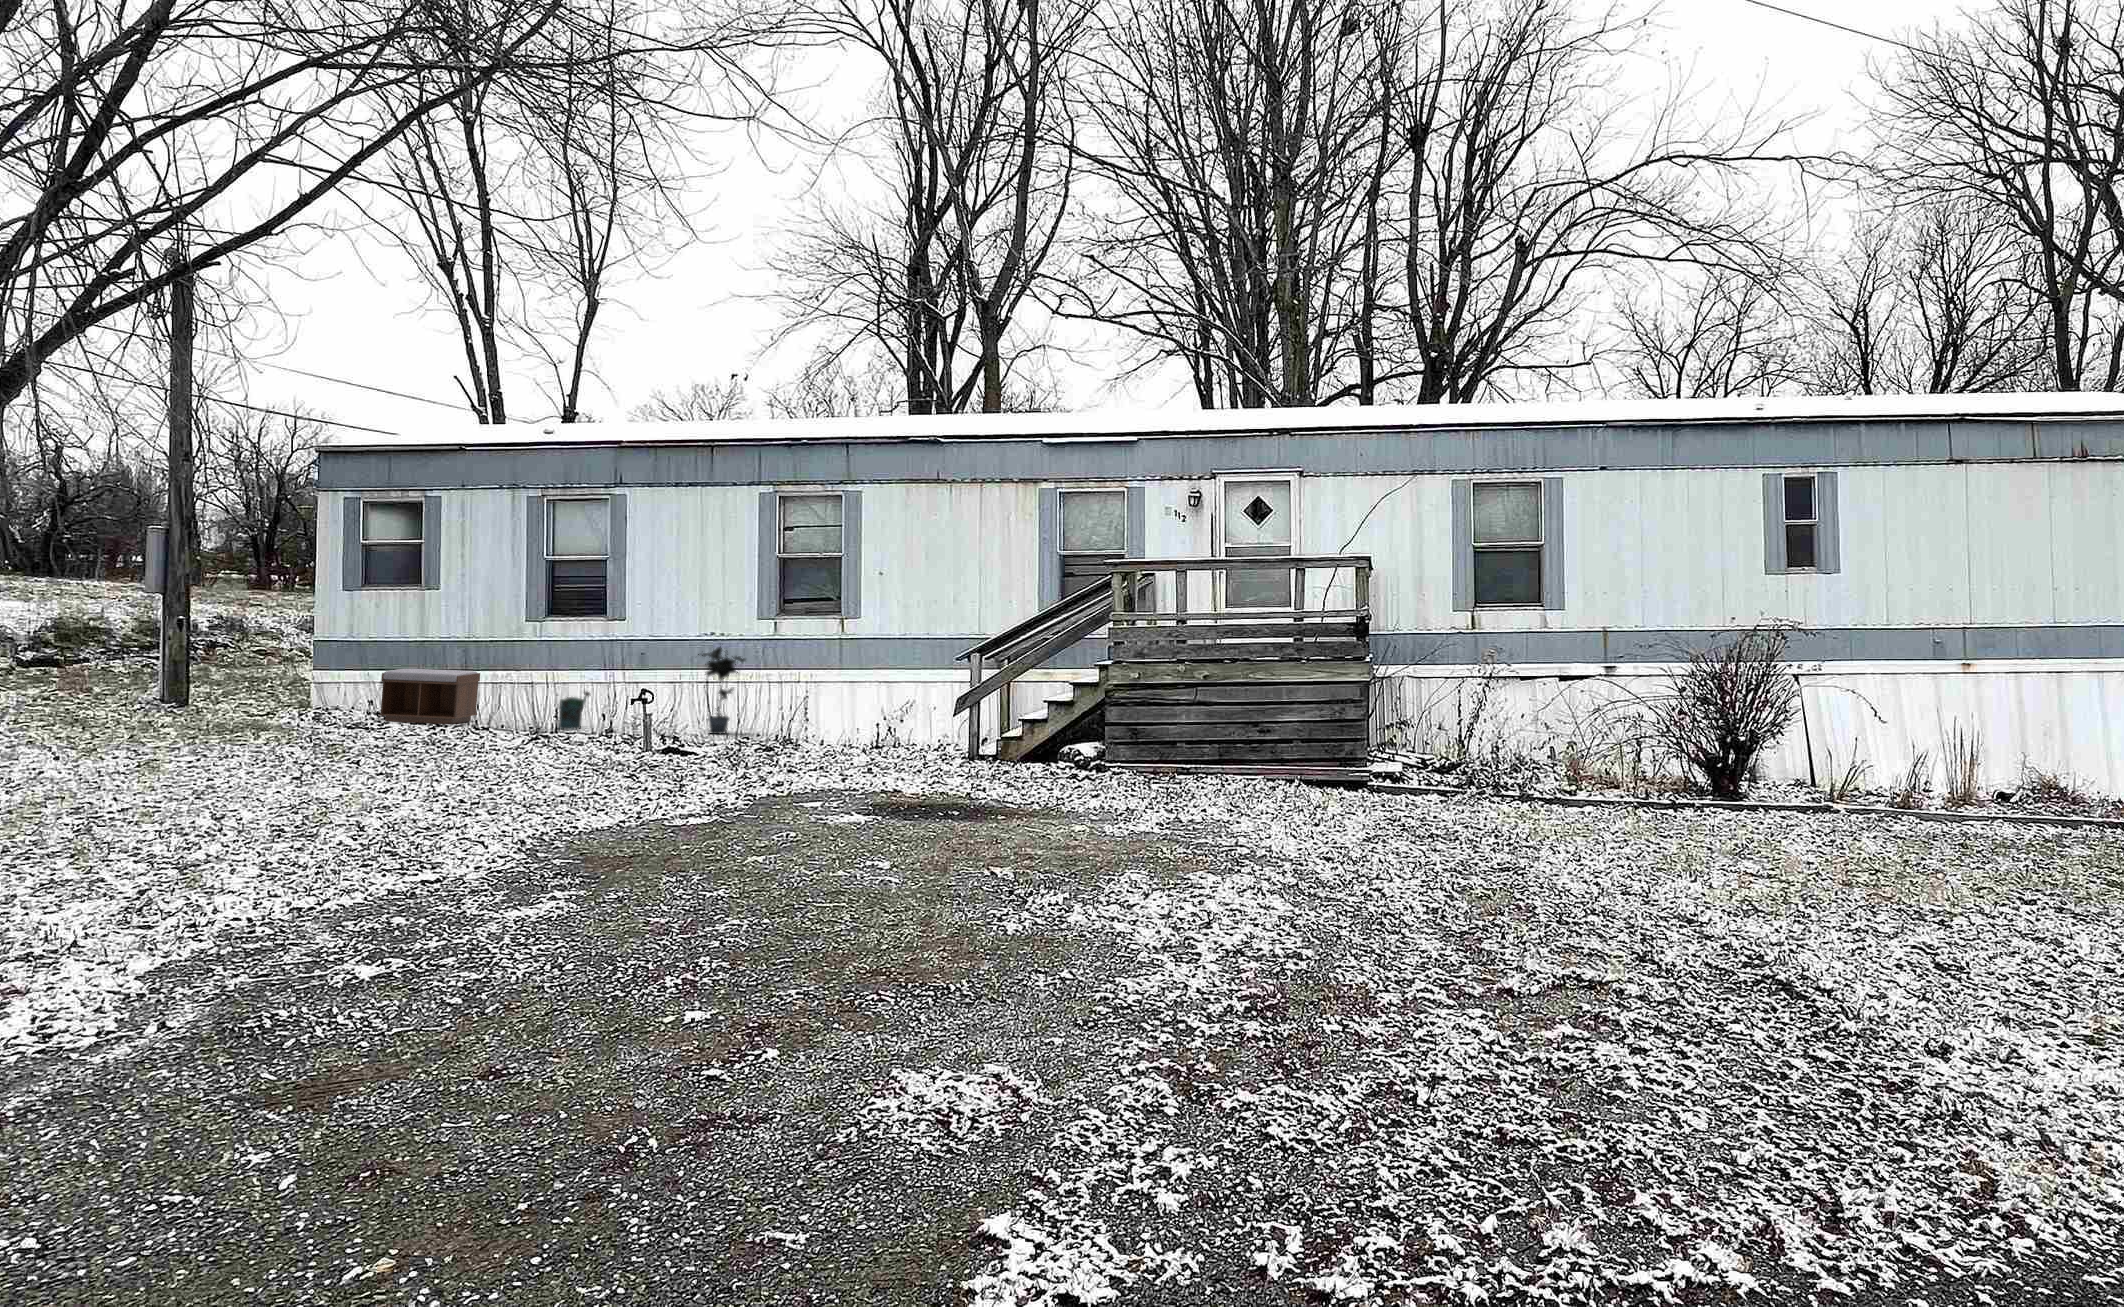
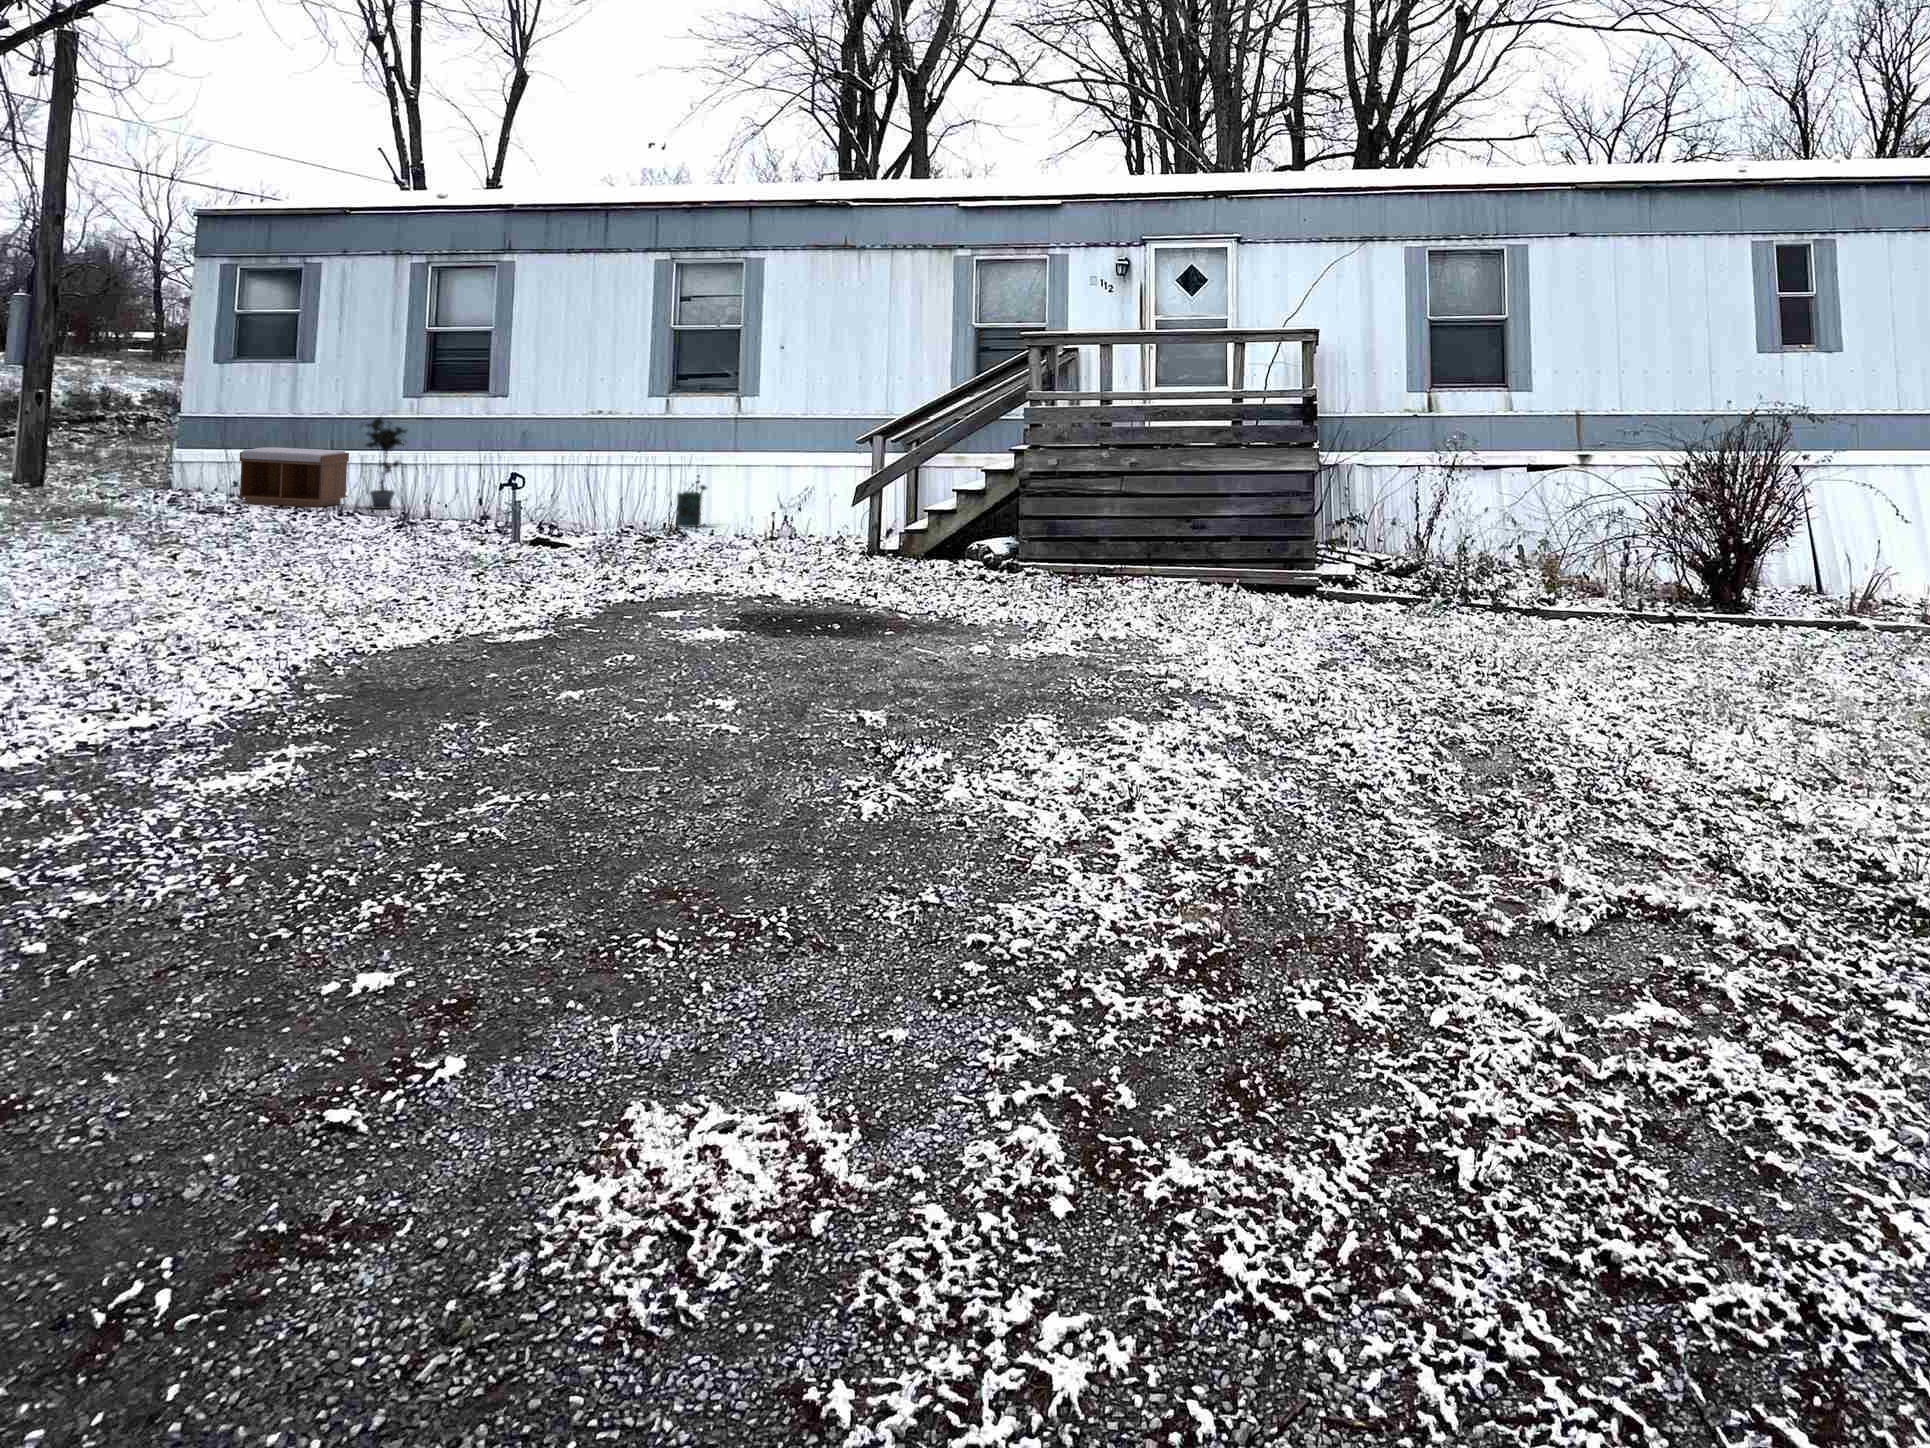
potted plant: present [698,647,746,734] -> present [363,417,407,509]
watering can: present [558,692,590,730] -> present [676,485,707,527]

